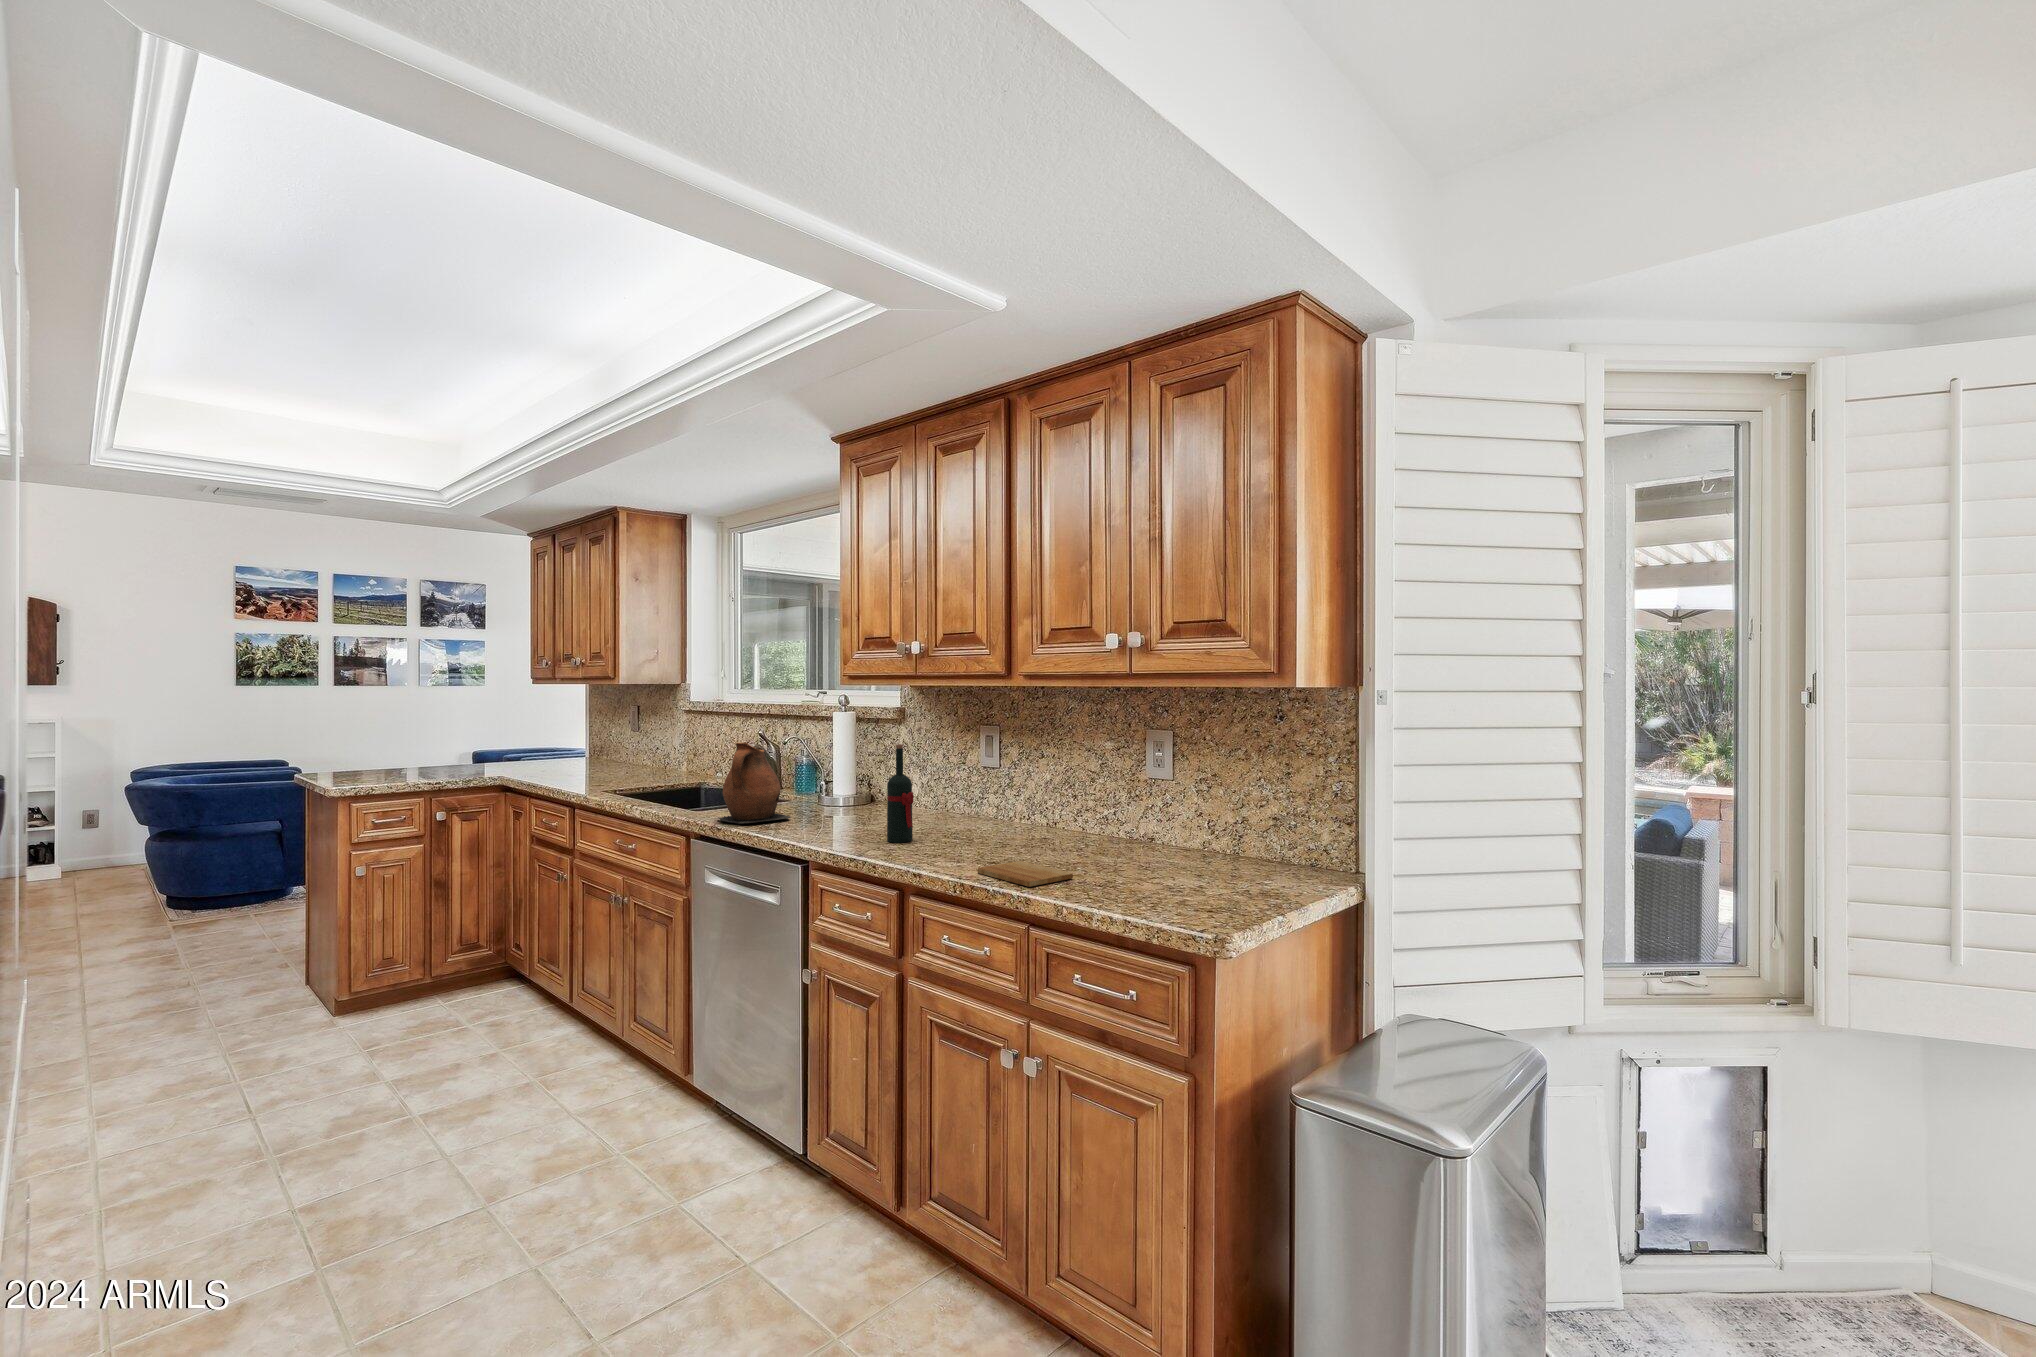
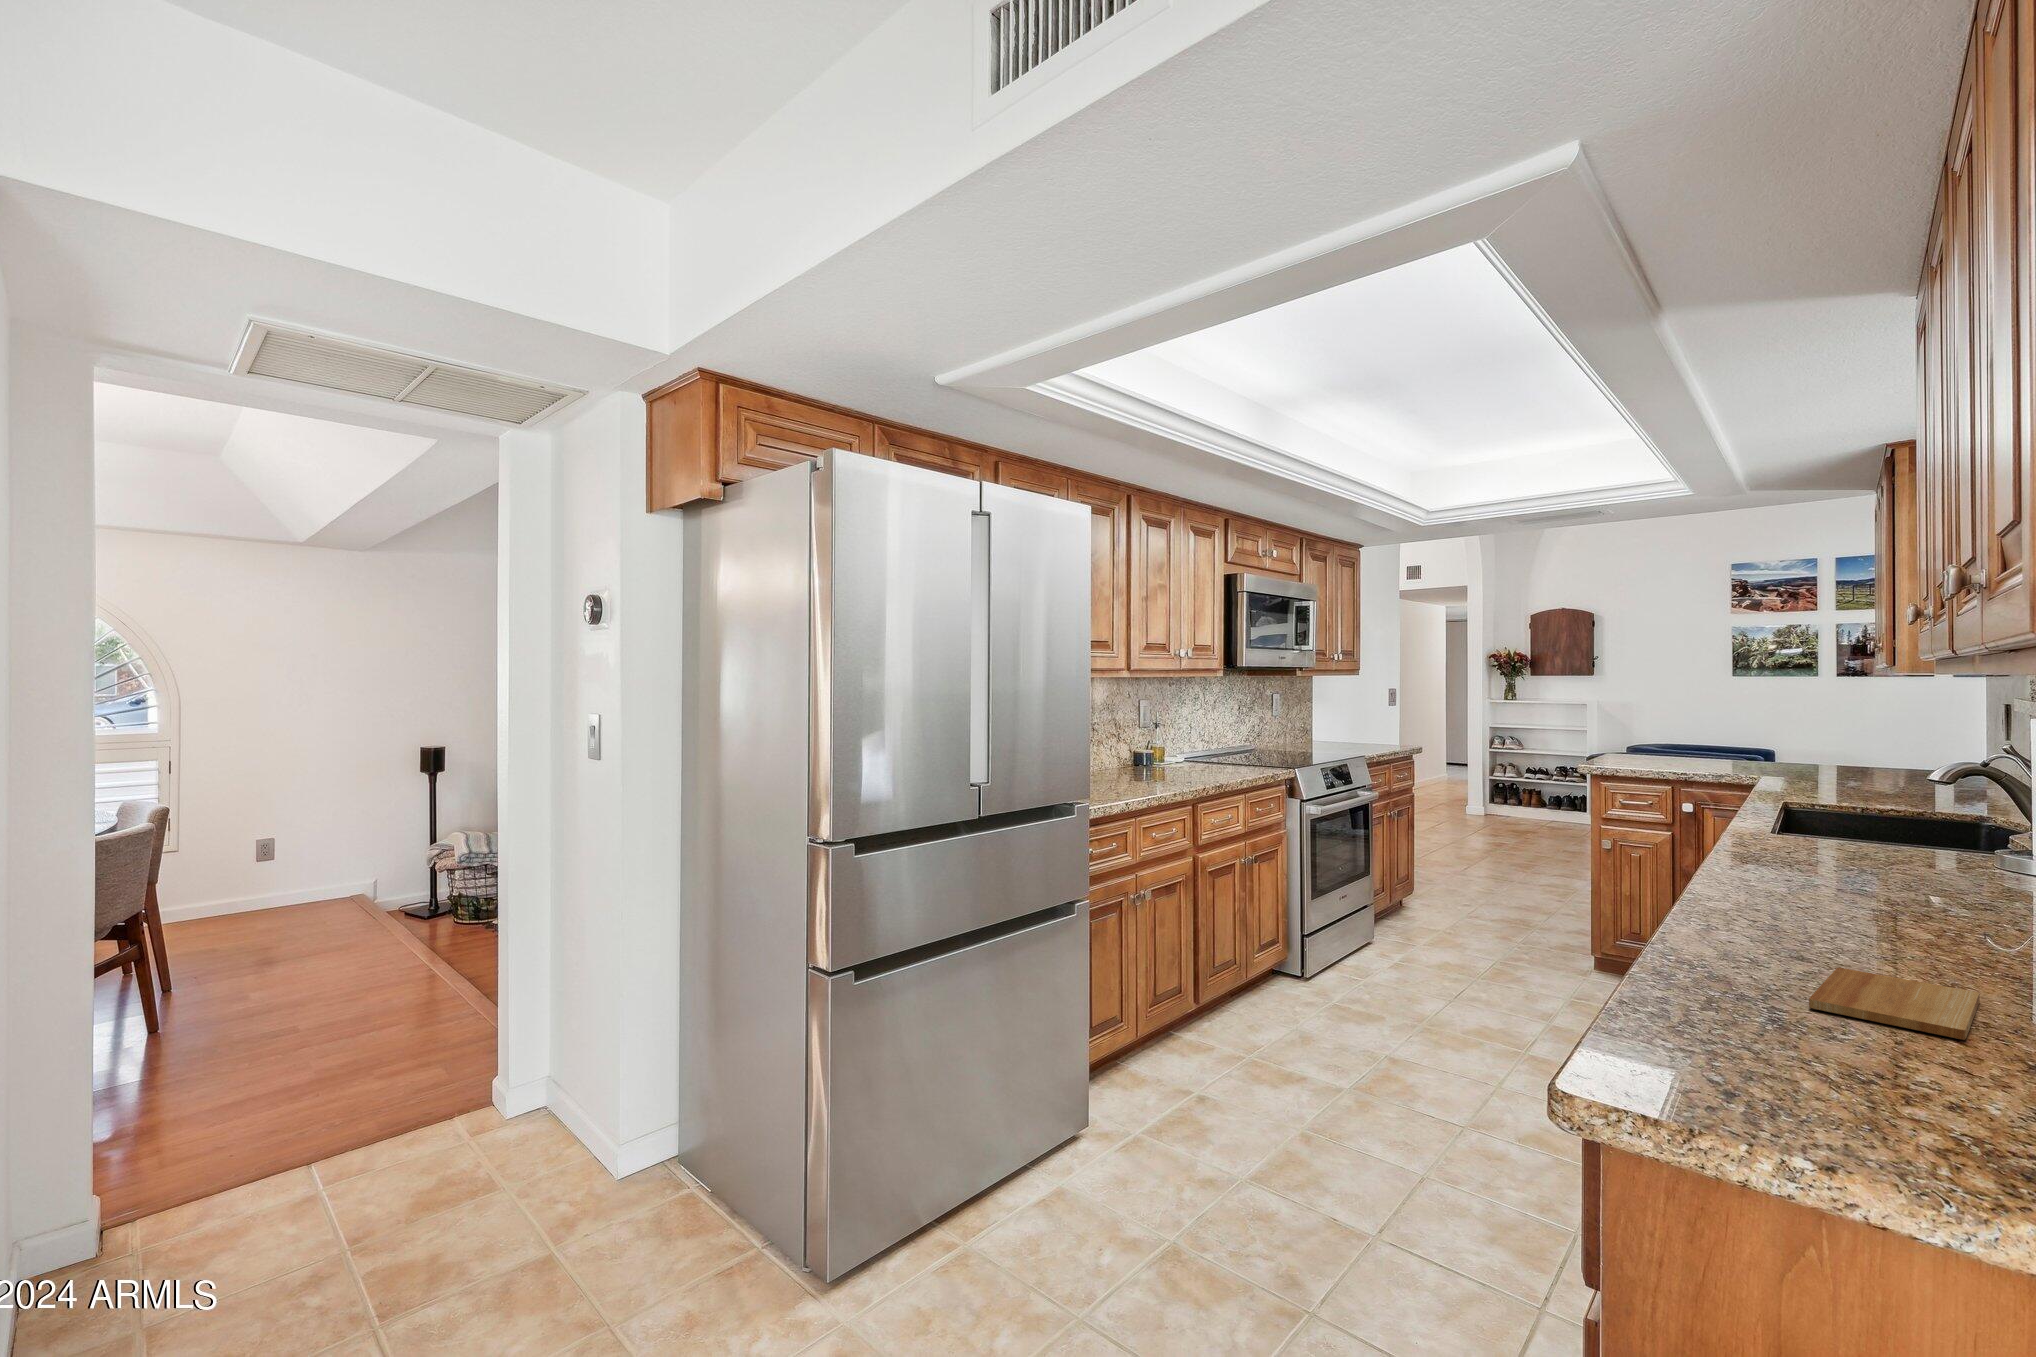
ceramic pitcher: present [718,743,790,823] -> none [1807,744,1932,869]
wine bottle: present [887,744,914,843] -> none [1924,758,1987,930]

